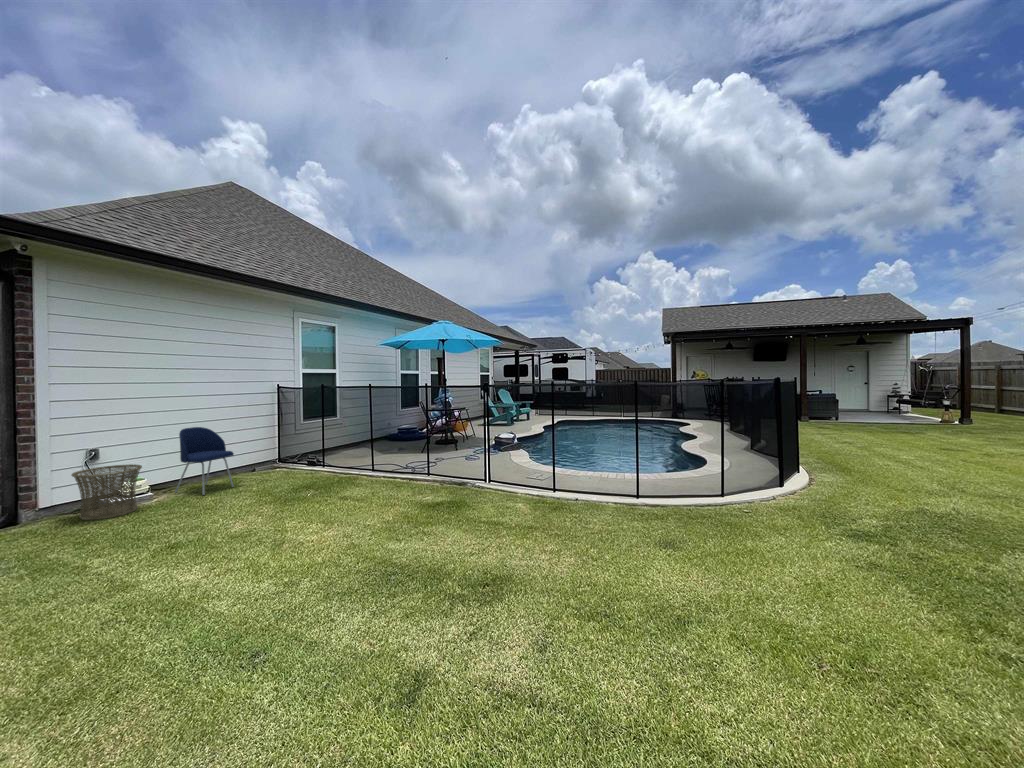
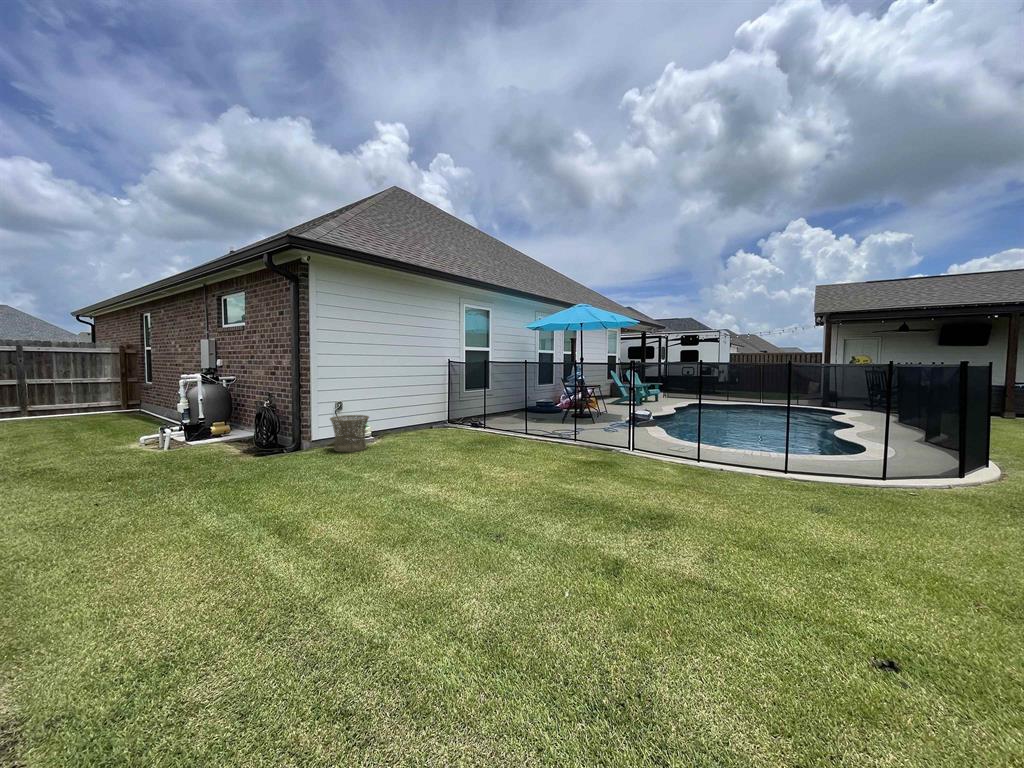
chair: present [175,427,234,495] -> none [384,390,423,442]

